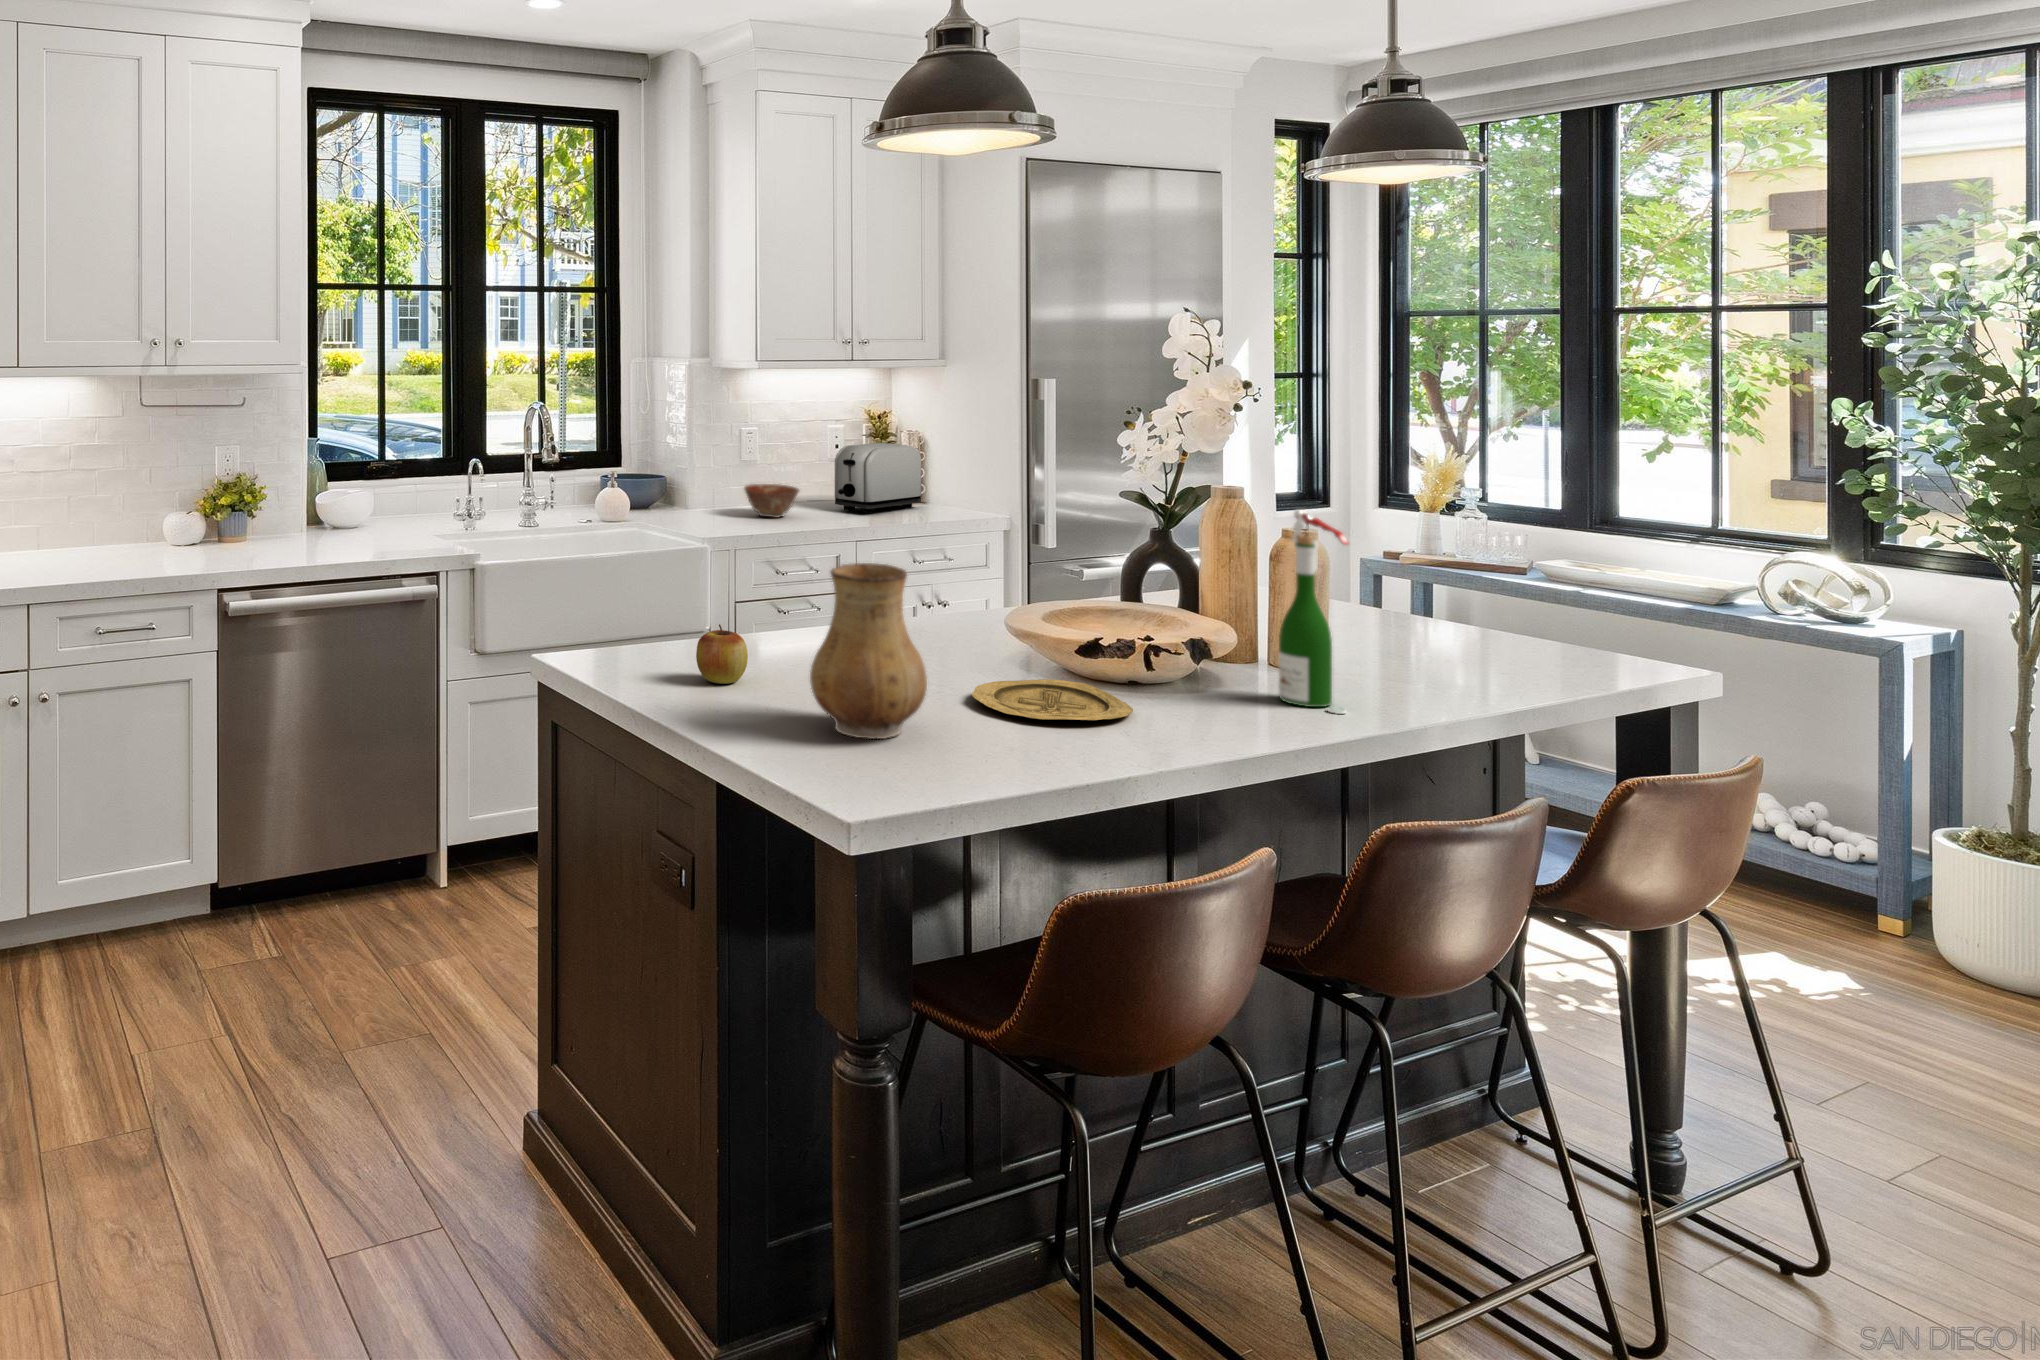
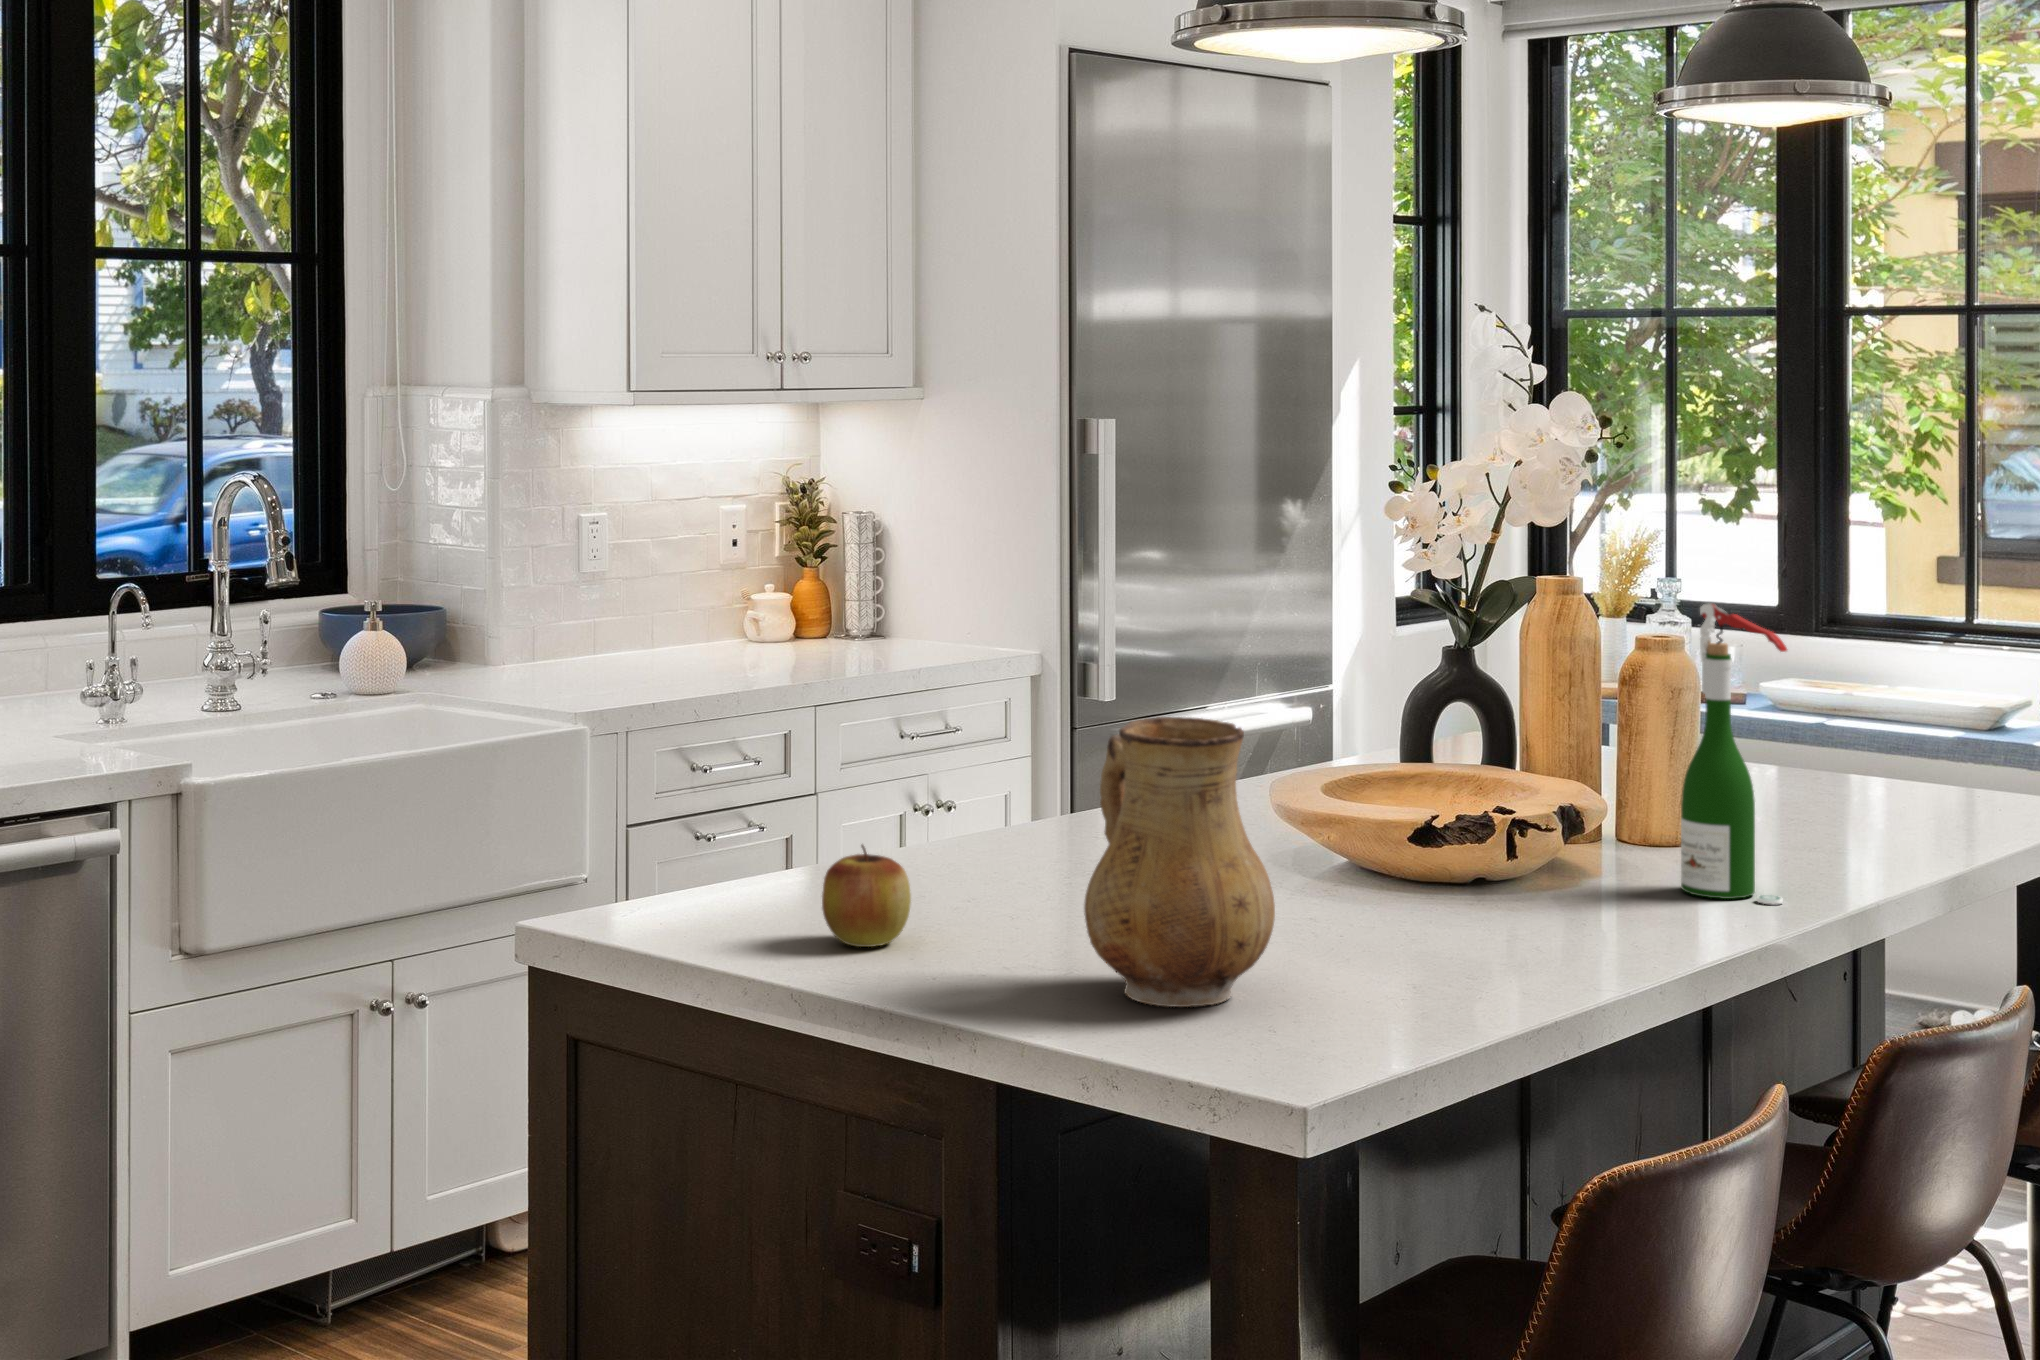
toaster: present [835,443,921,513] -> none [756,533,894,656]
ceramic bowl: present [744,484,799,518] -> none [607,612,706,671]
plate: present [972,679,1133,720] -> none [1279,891,1524,951]

